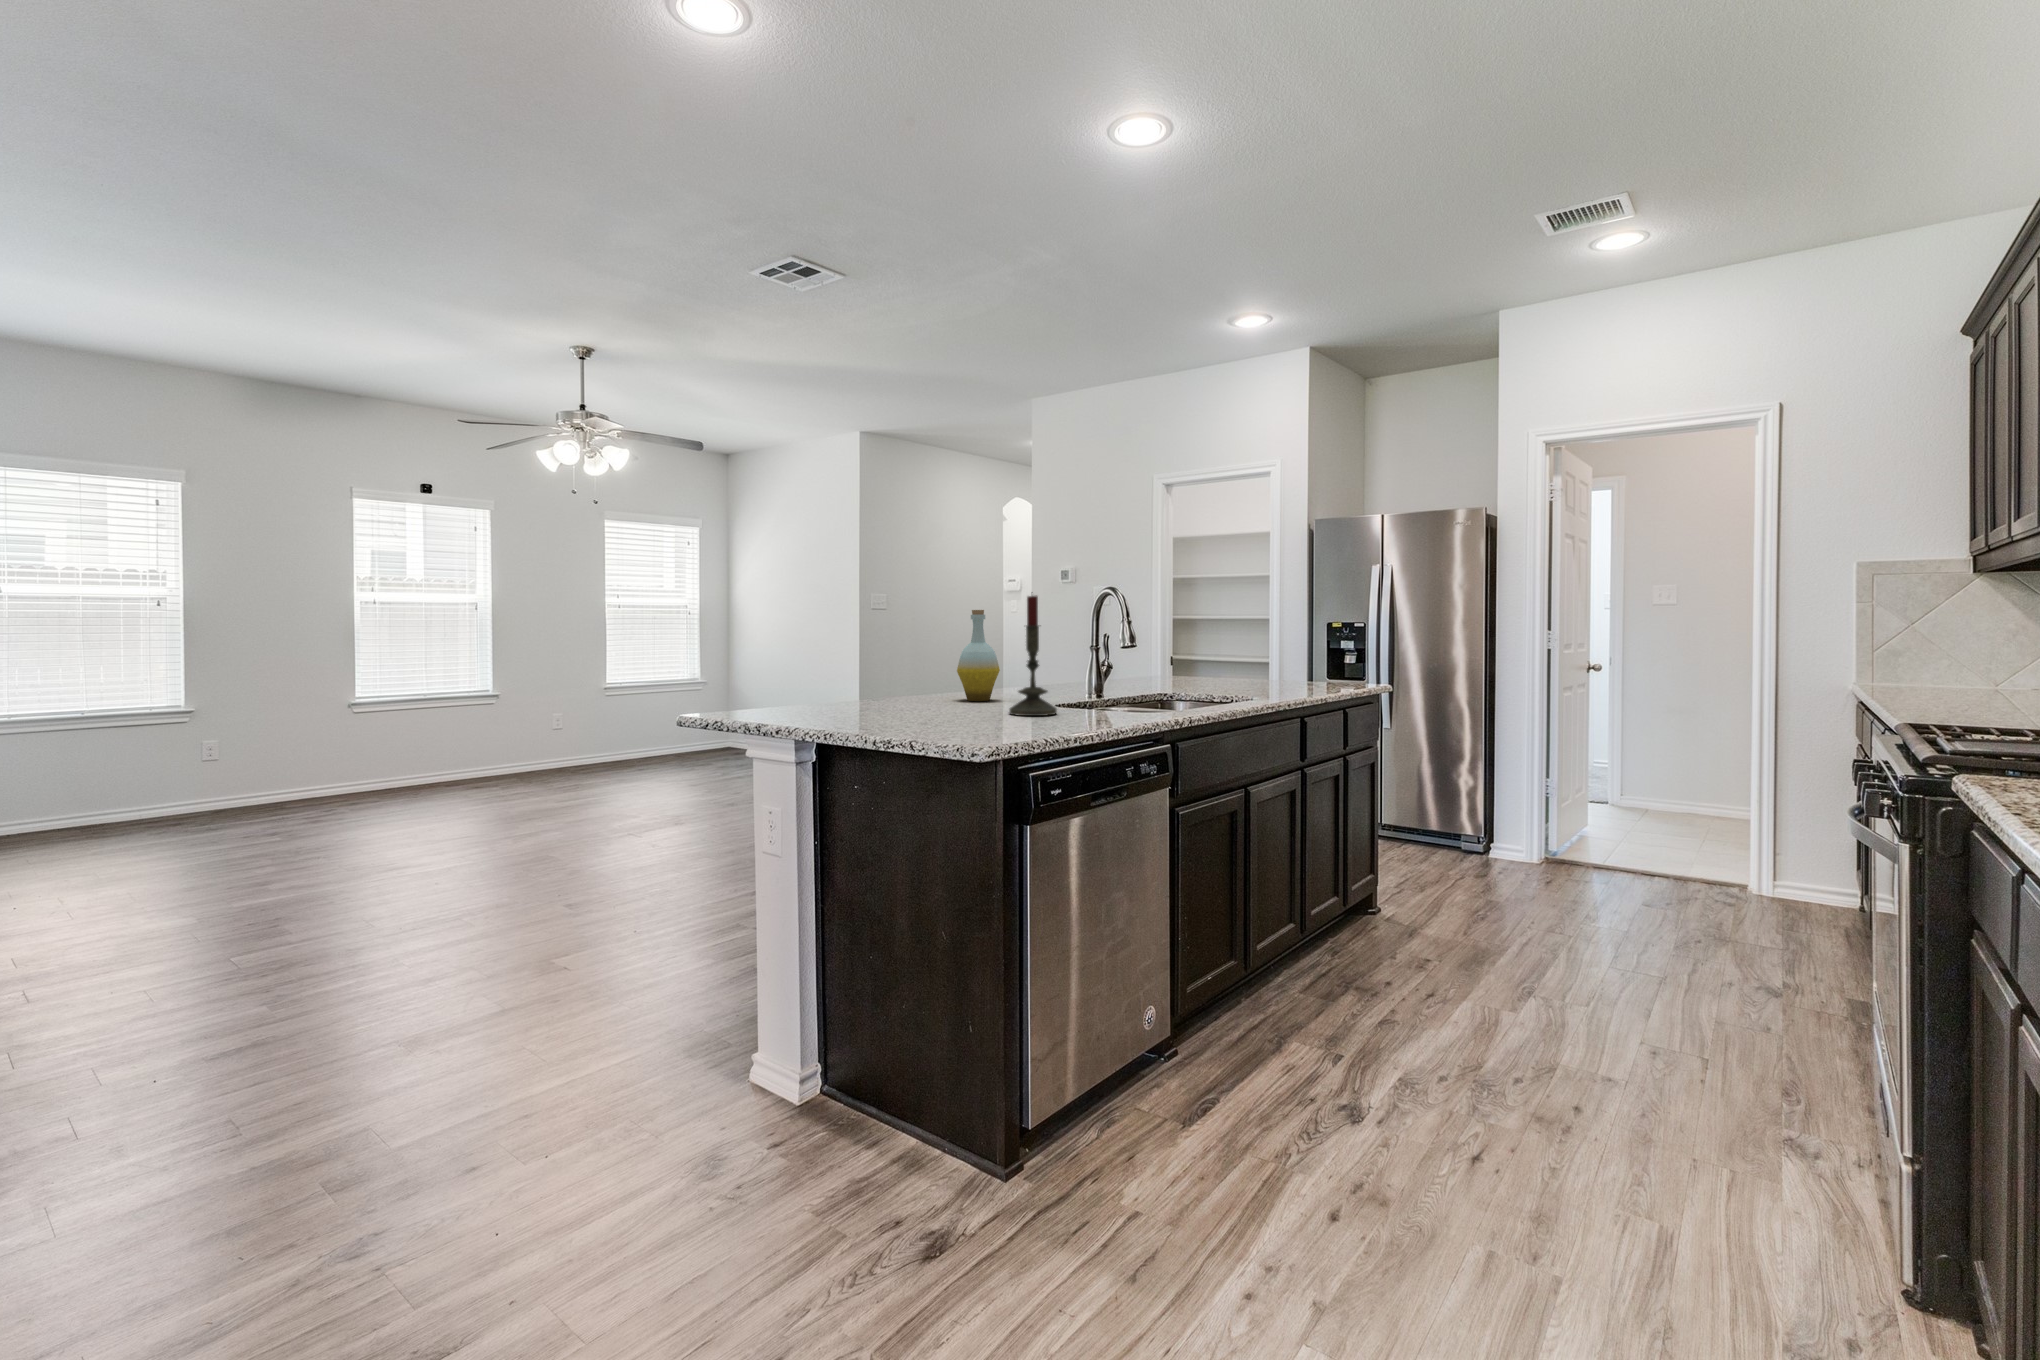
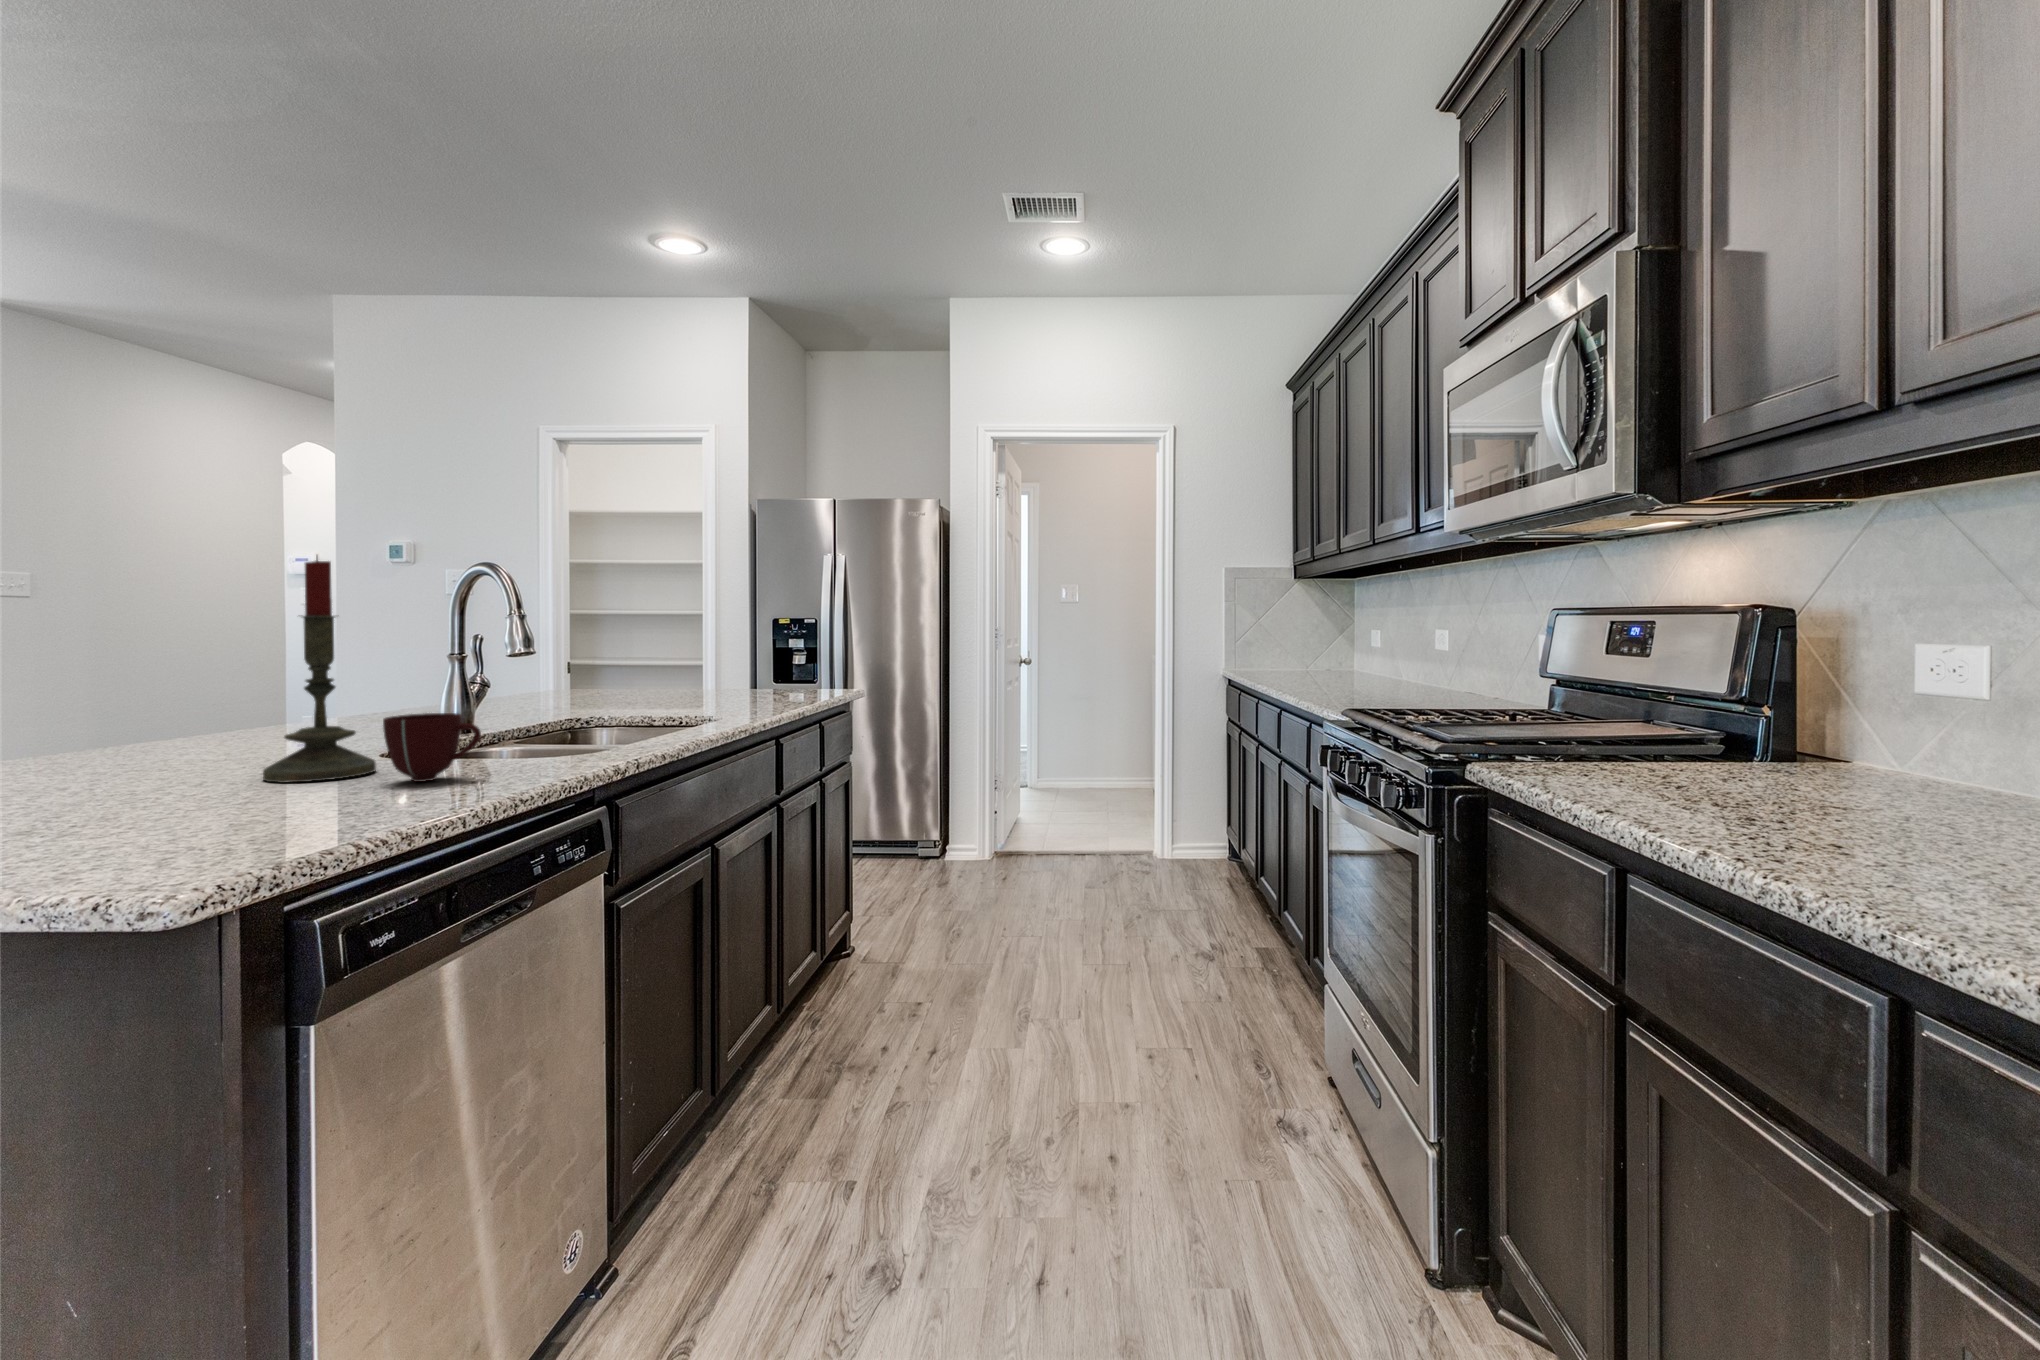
bottle: present [957,610,1000,701] -> none [135,587,247,756]
mug: none [1060,682,1106,720] -> present [383,713,481,782]

